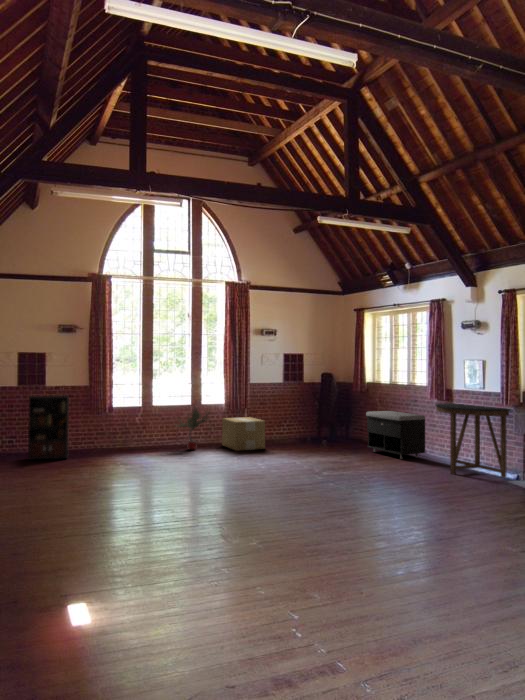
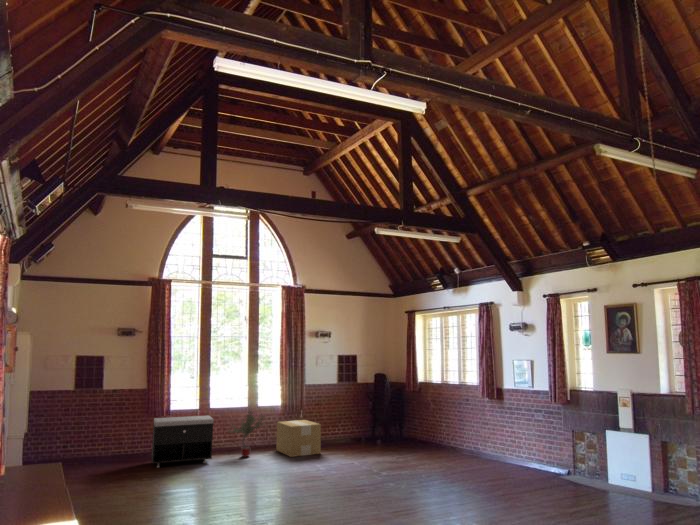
bookcase: present [28,395,69,459] -> none [68,403,125,477]
console table: present [435,403,510,478] -> none [490,405,567,484]
storage bench: present [366,411,425,459] -> present [151,416,214,467]

